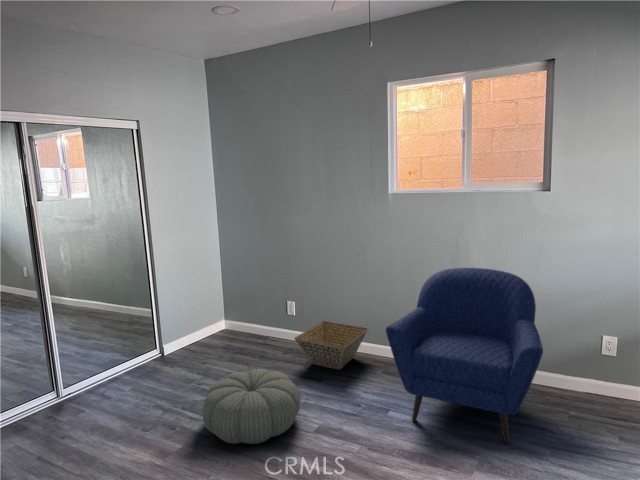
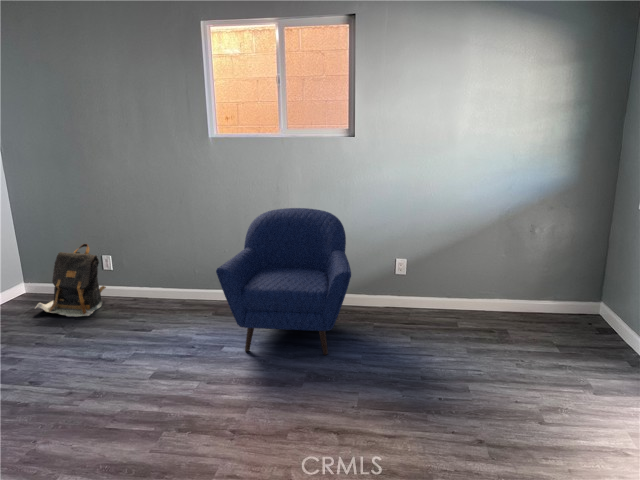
backpack: none [229,290,287,356] -> present [36,244,106,317]
basket: present [294,321,368,370] -> none [117,272,197,318]
pouf: present [202,369,300,444] -> none [15,327,132,407]

